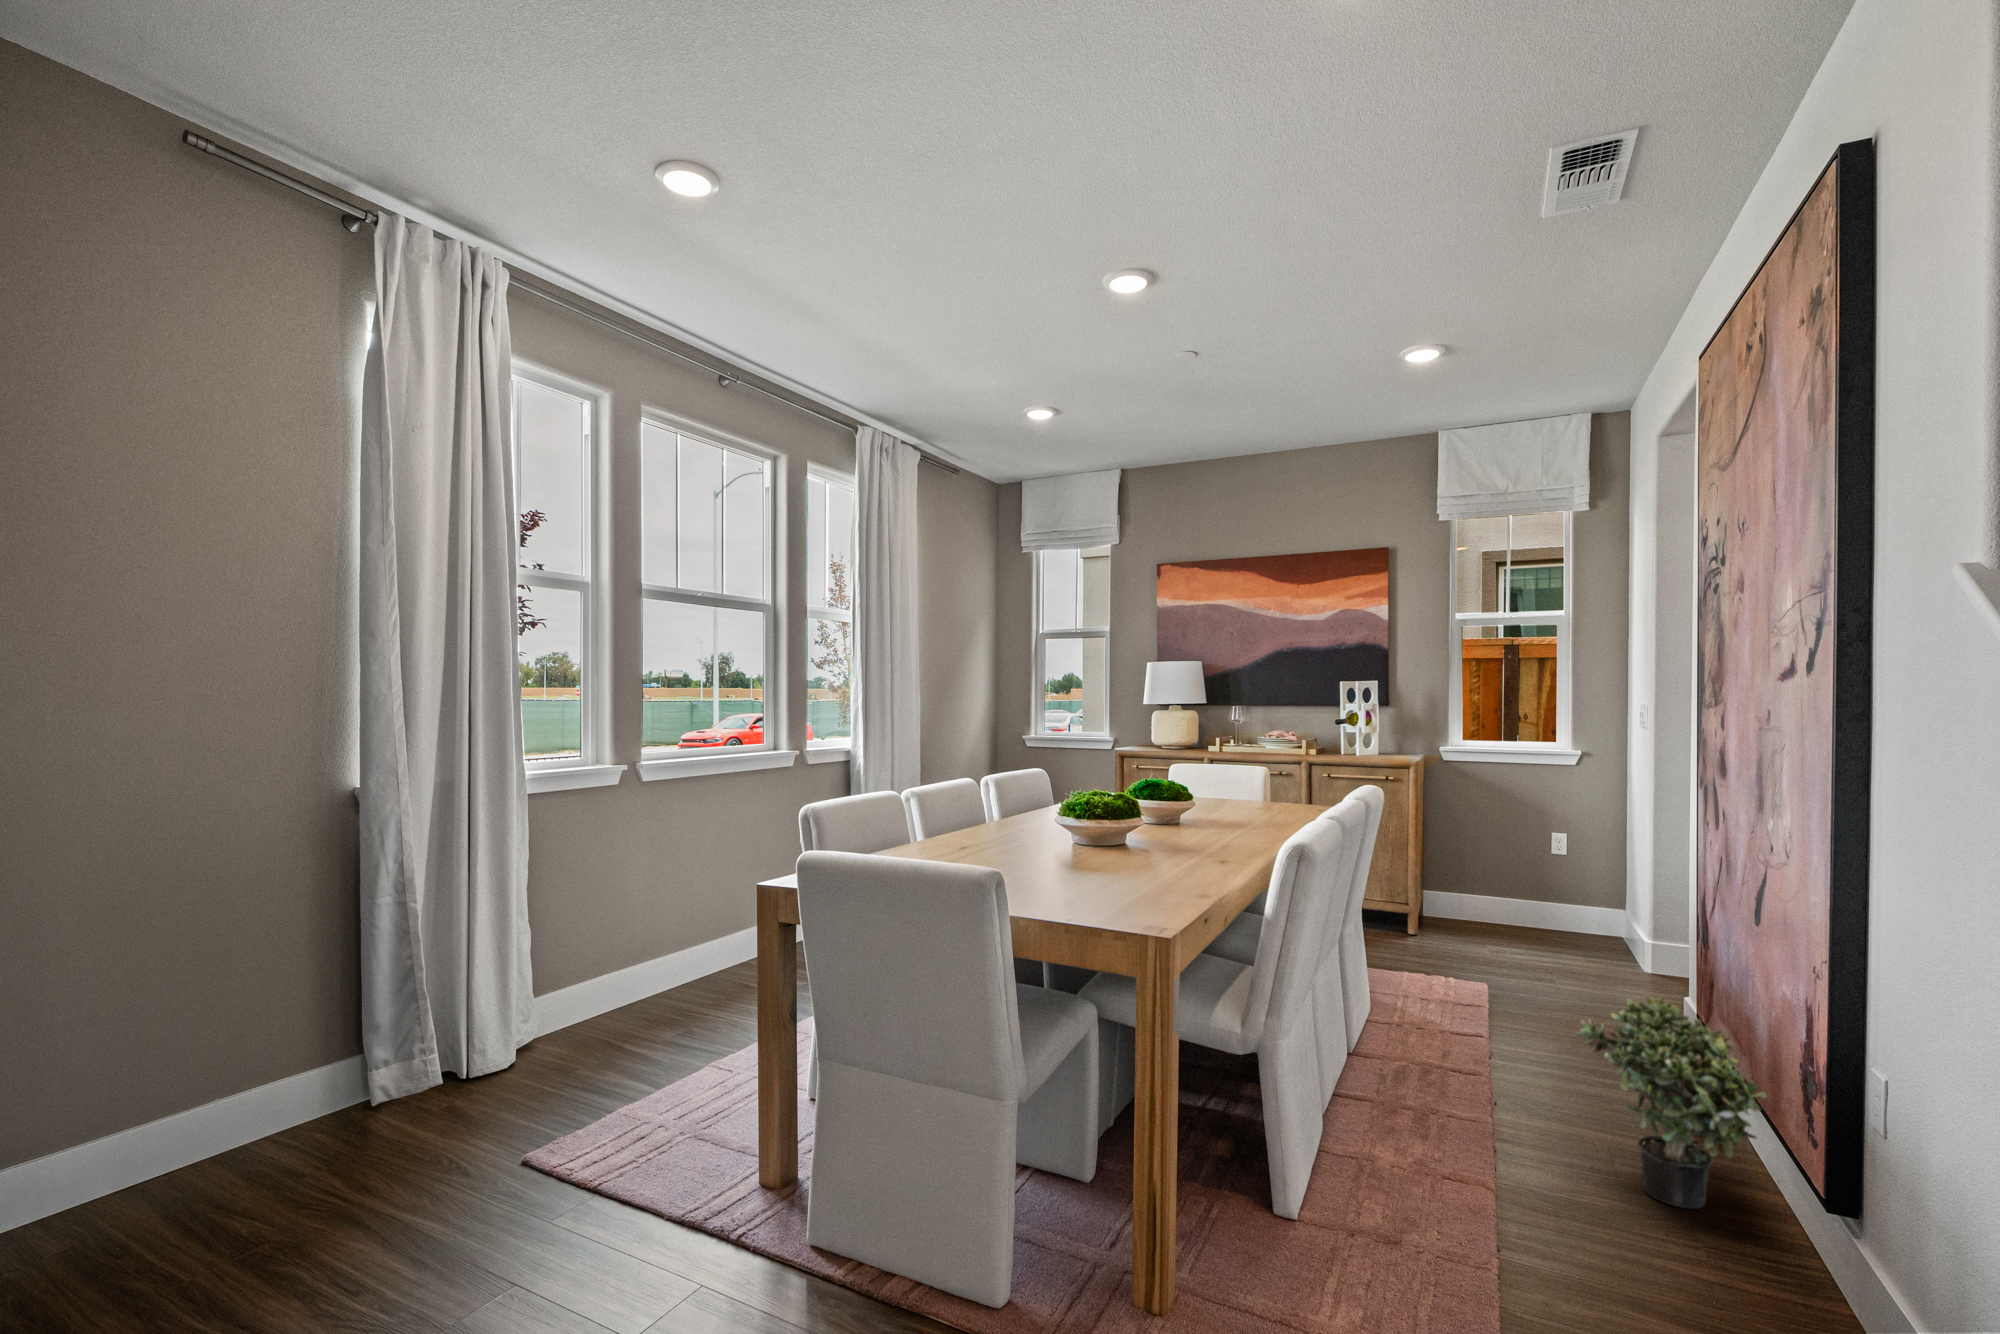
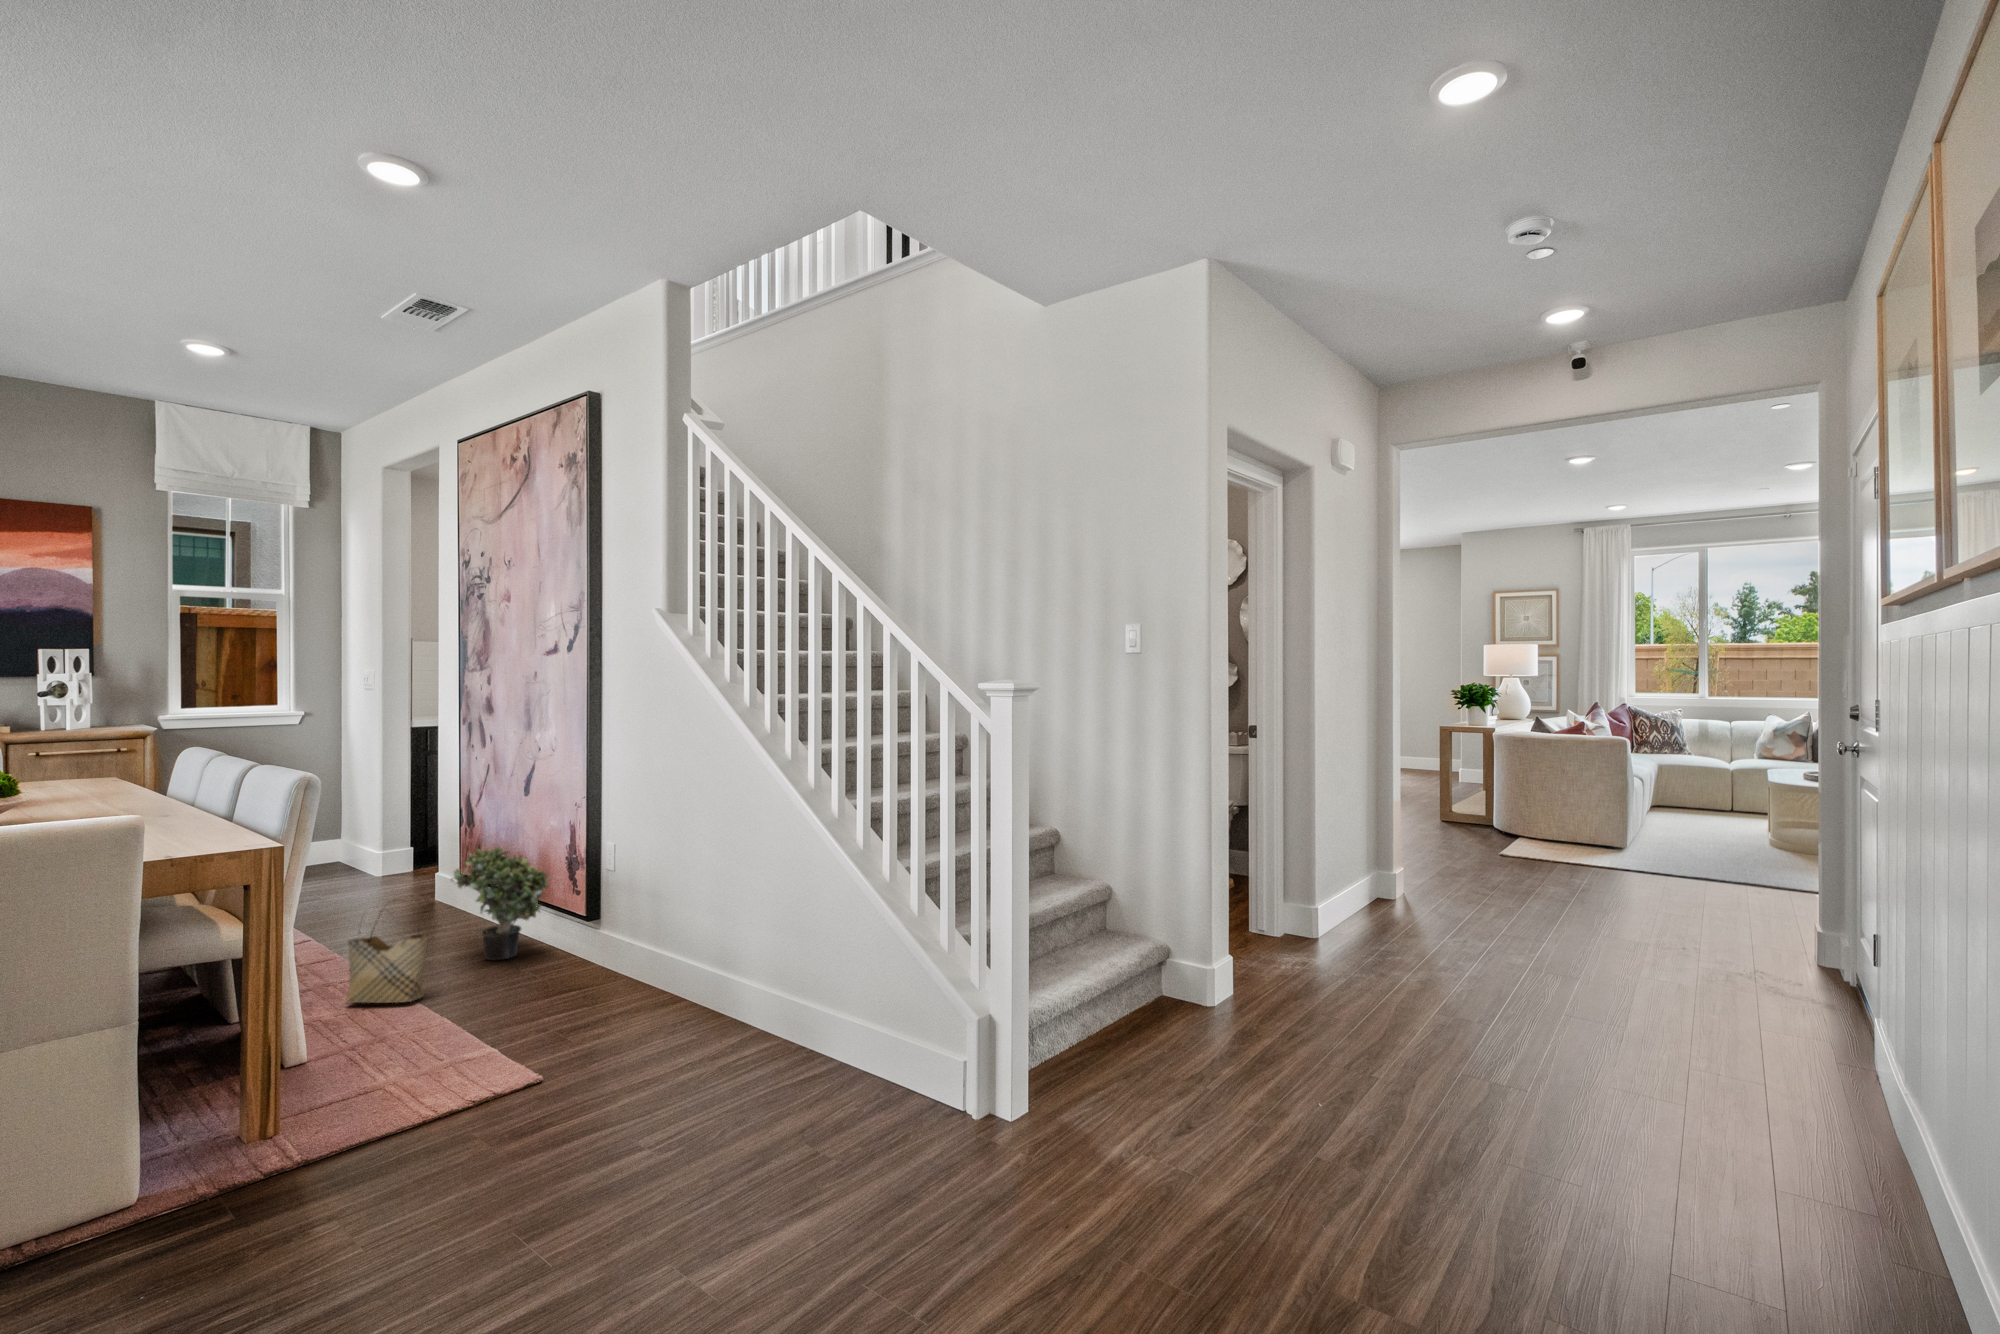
woven basket: none [1400,1037,1503,1207] -> present [346,899,429,1003]

